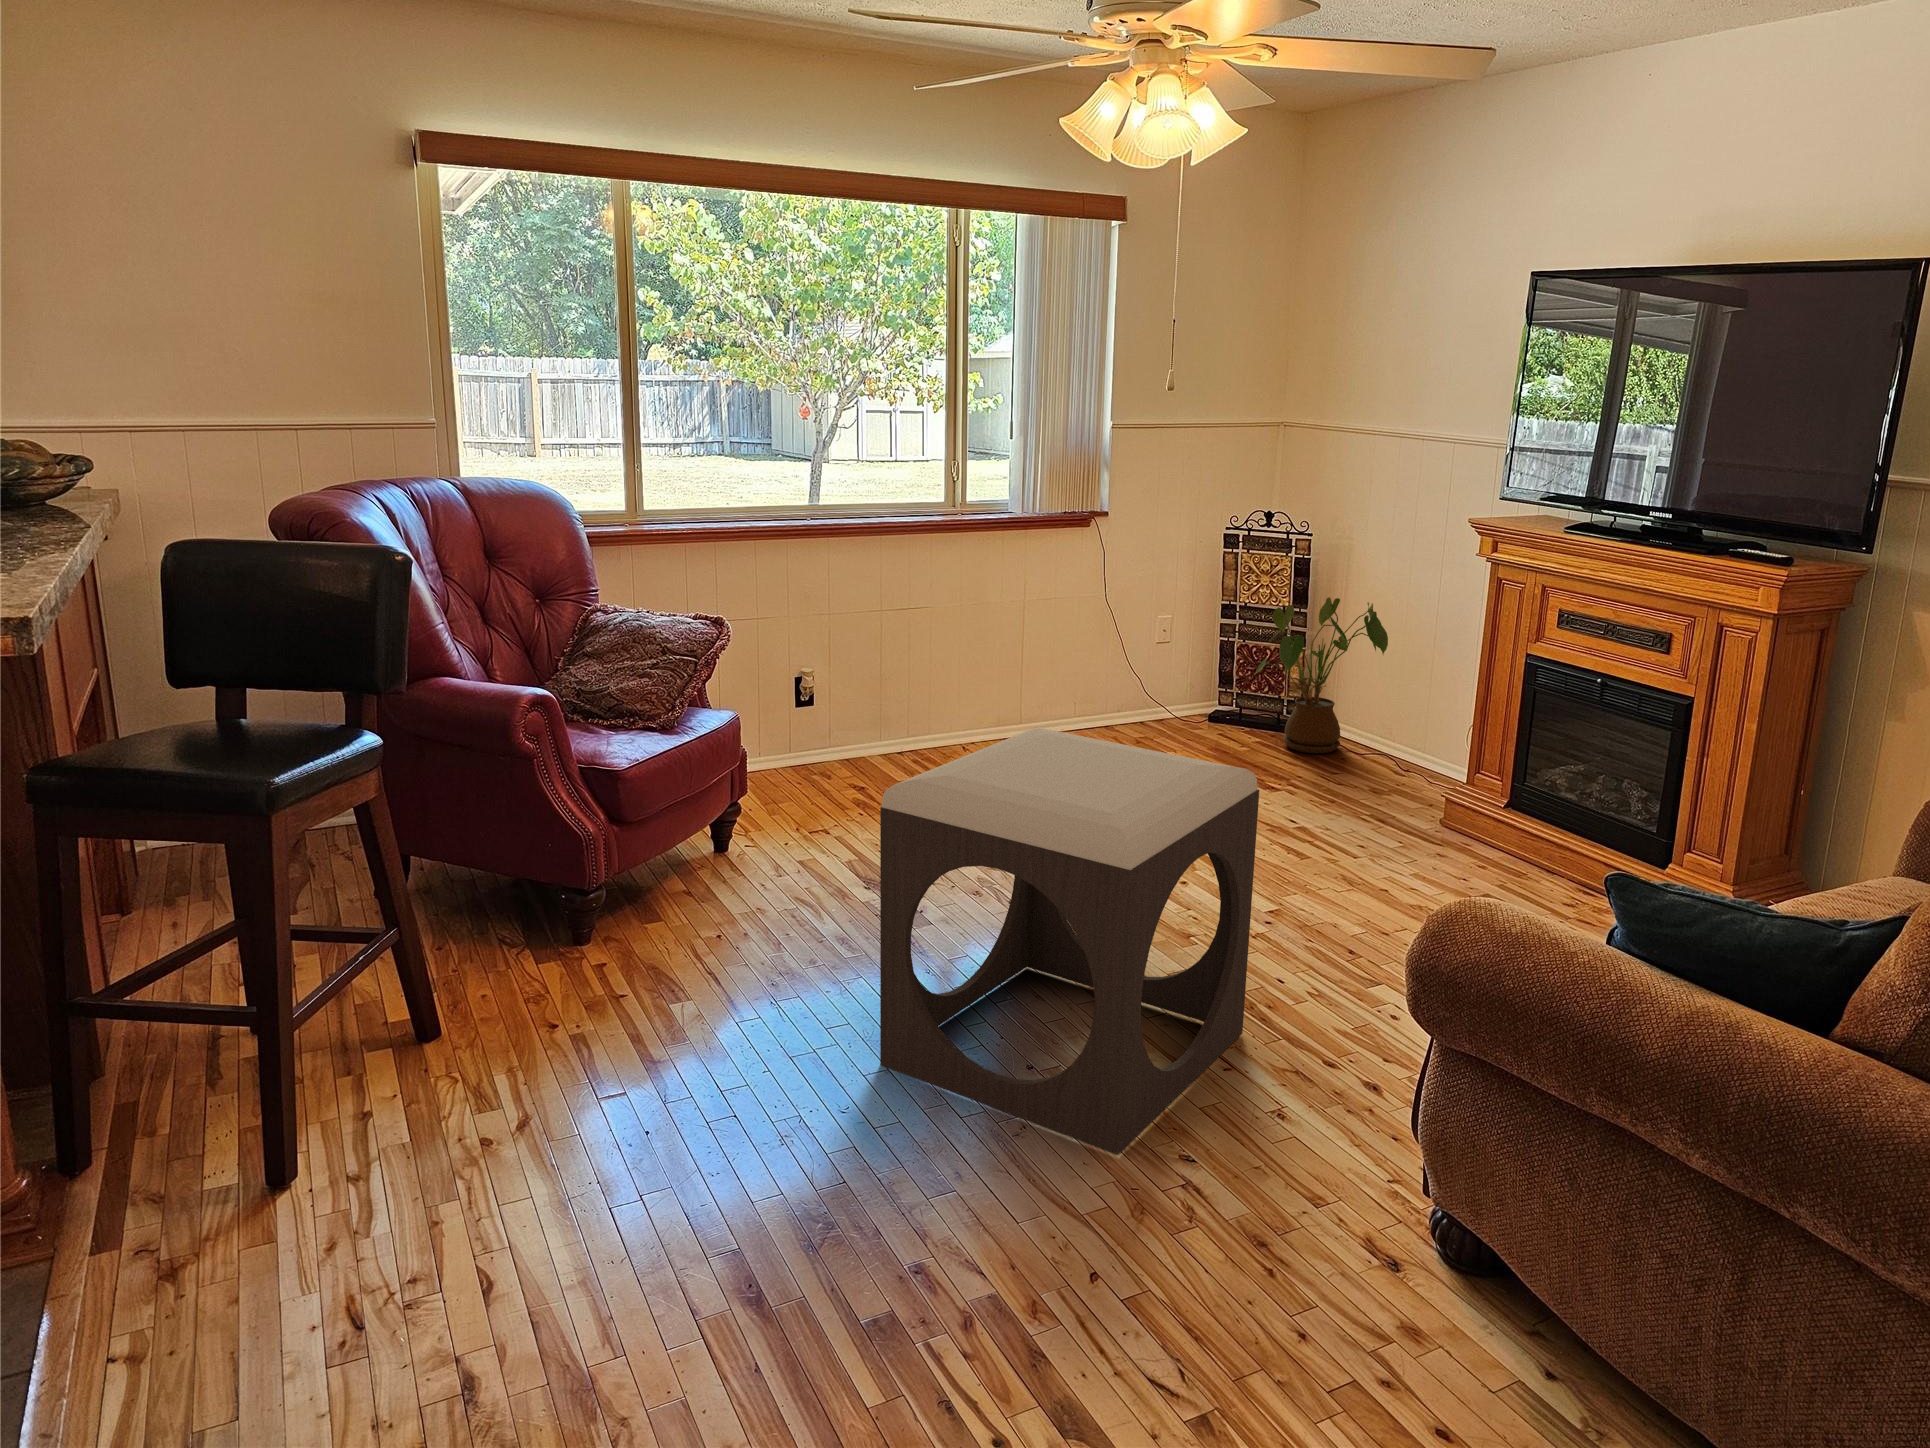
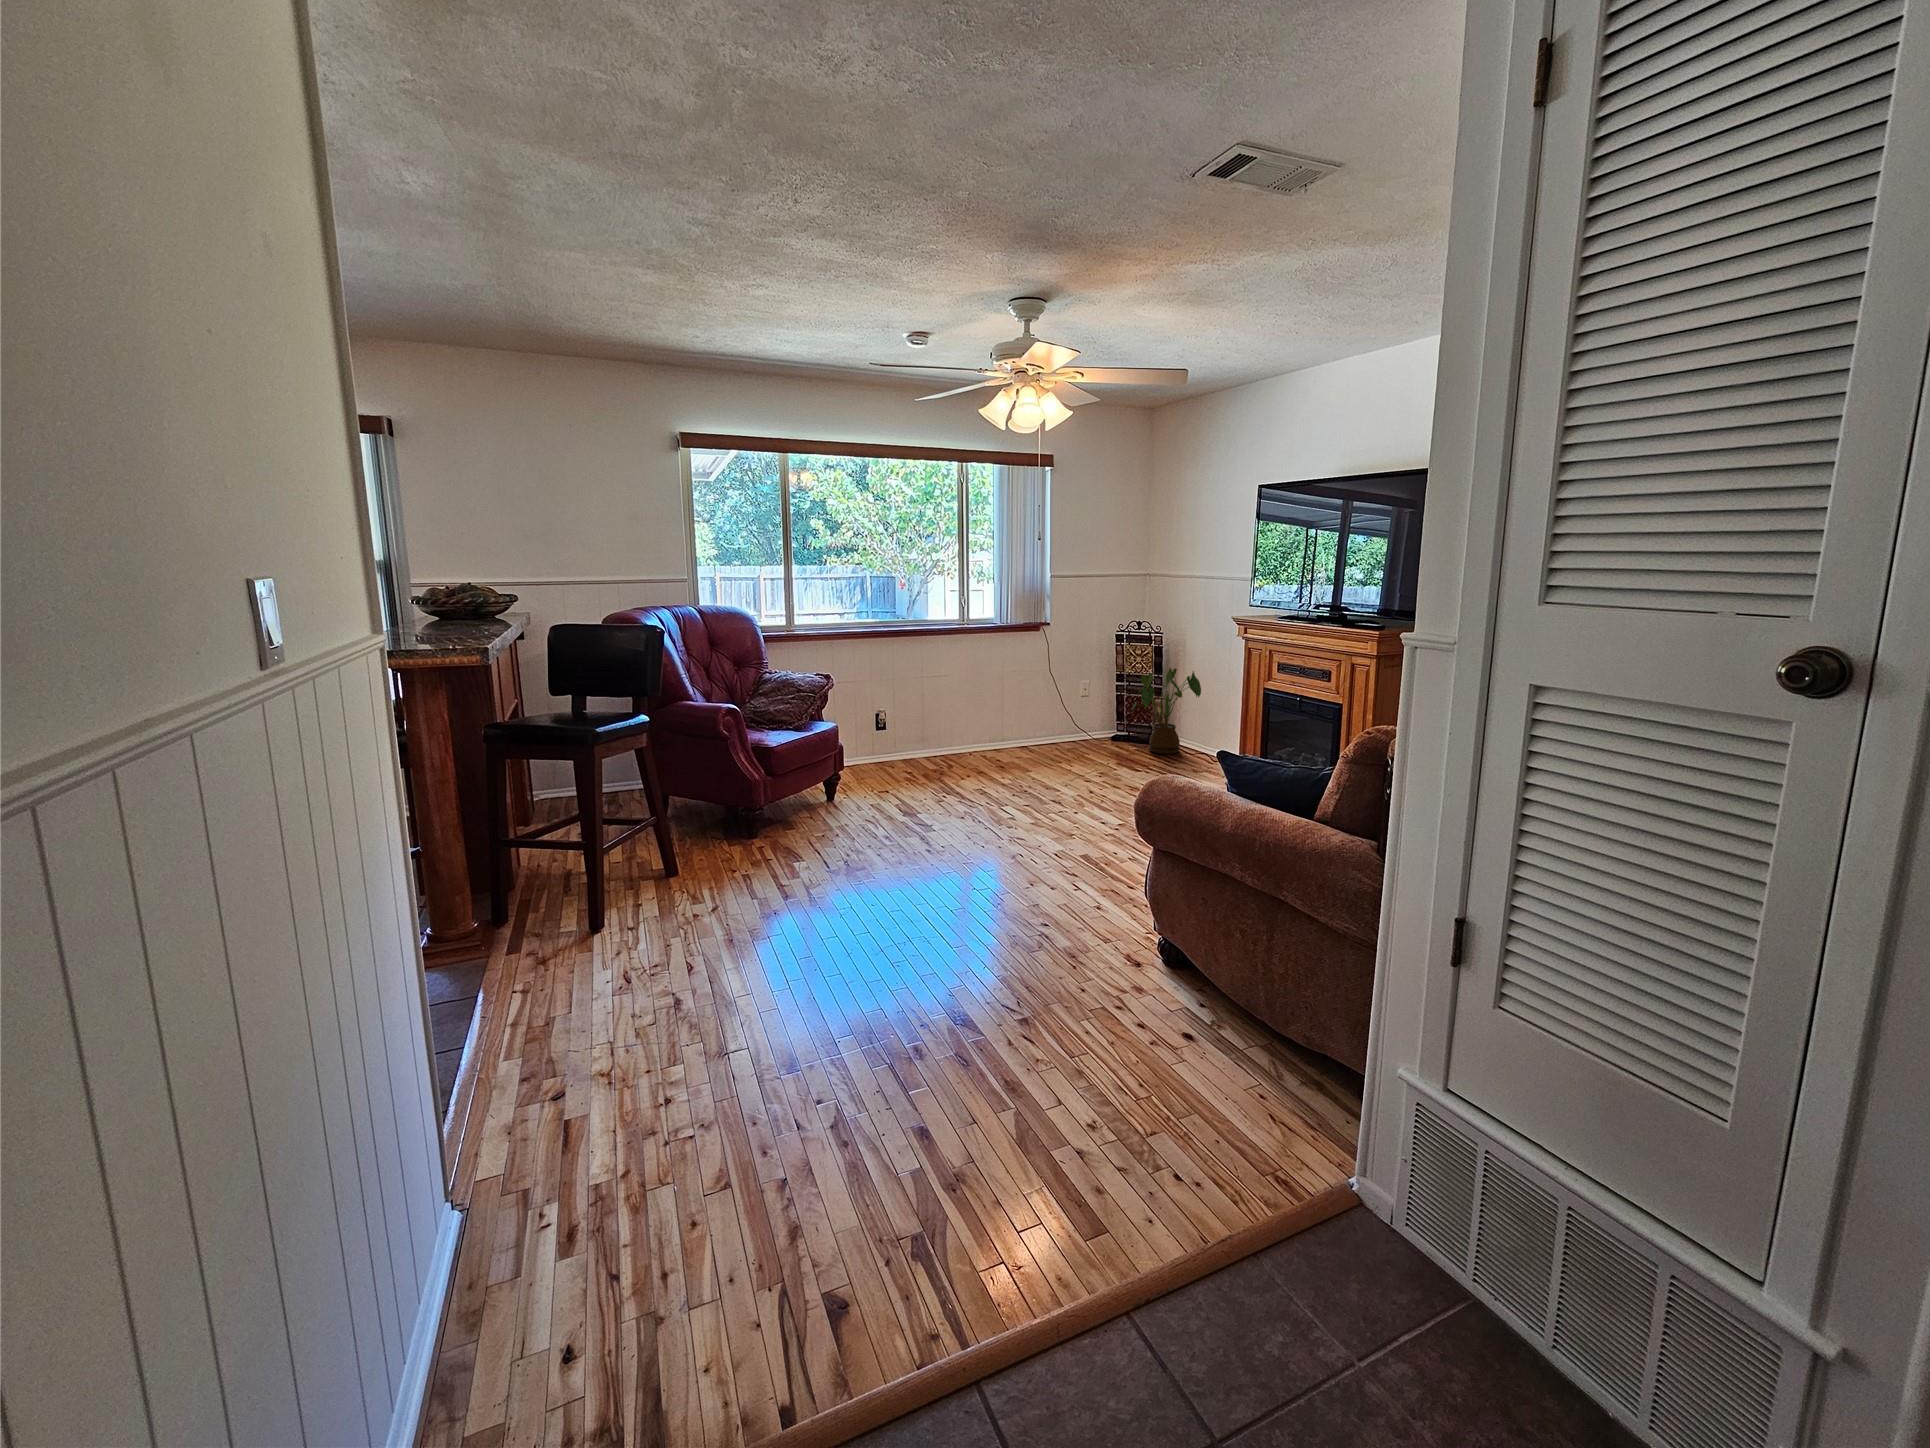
footstool: present [880,727,1259,1154] -> none [895,719,1090,922]

